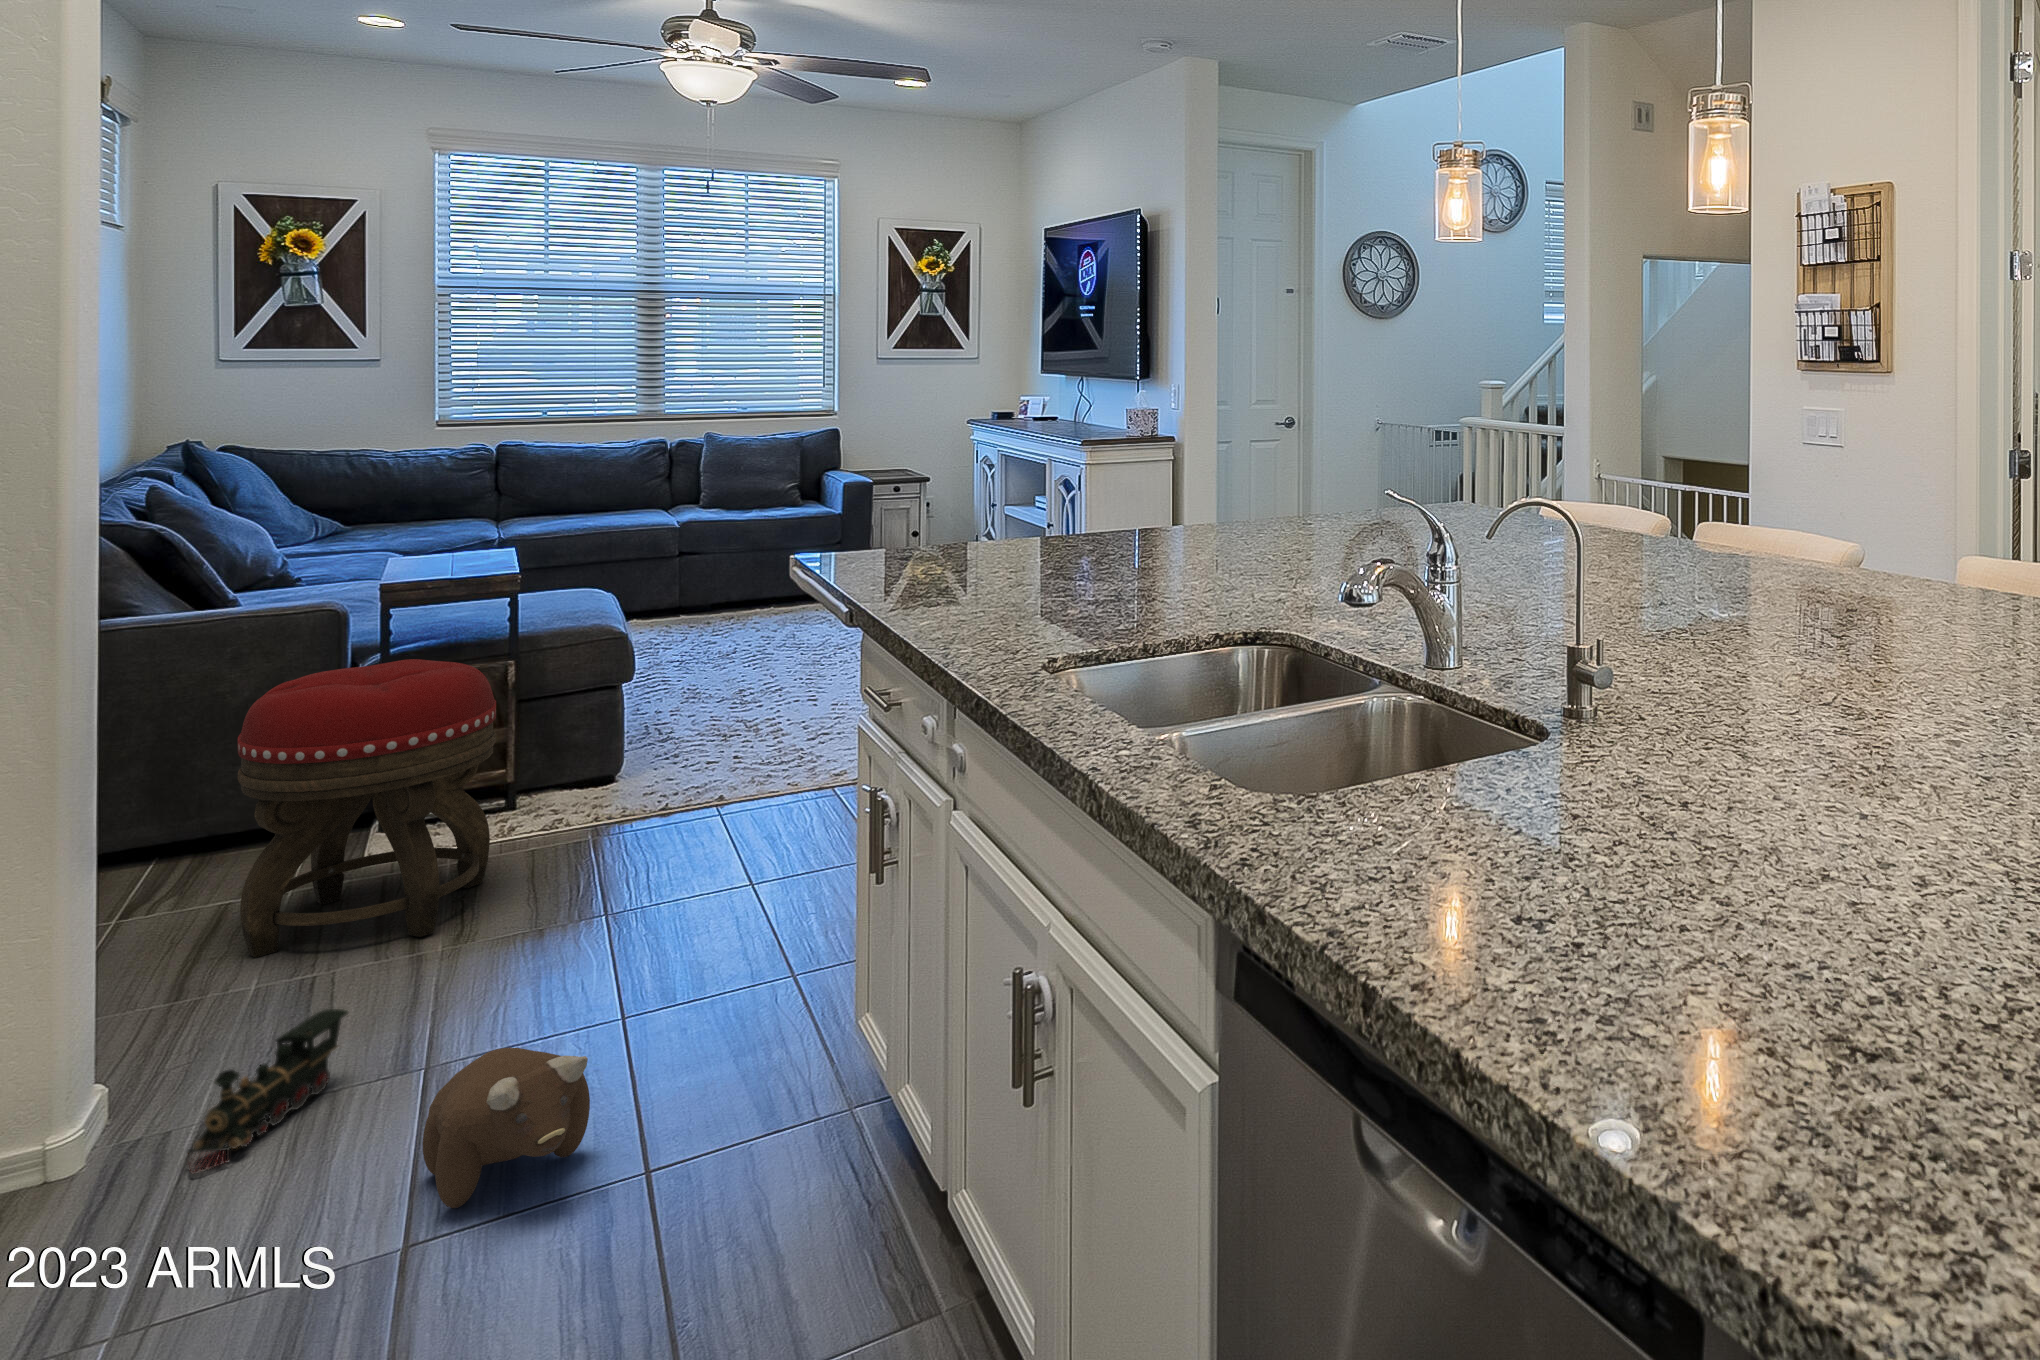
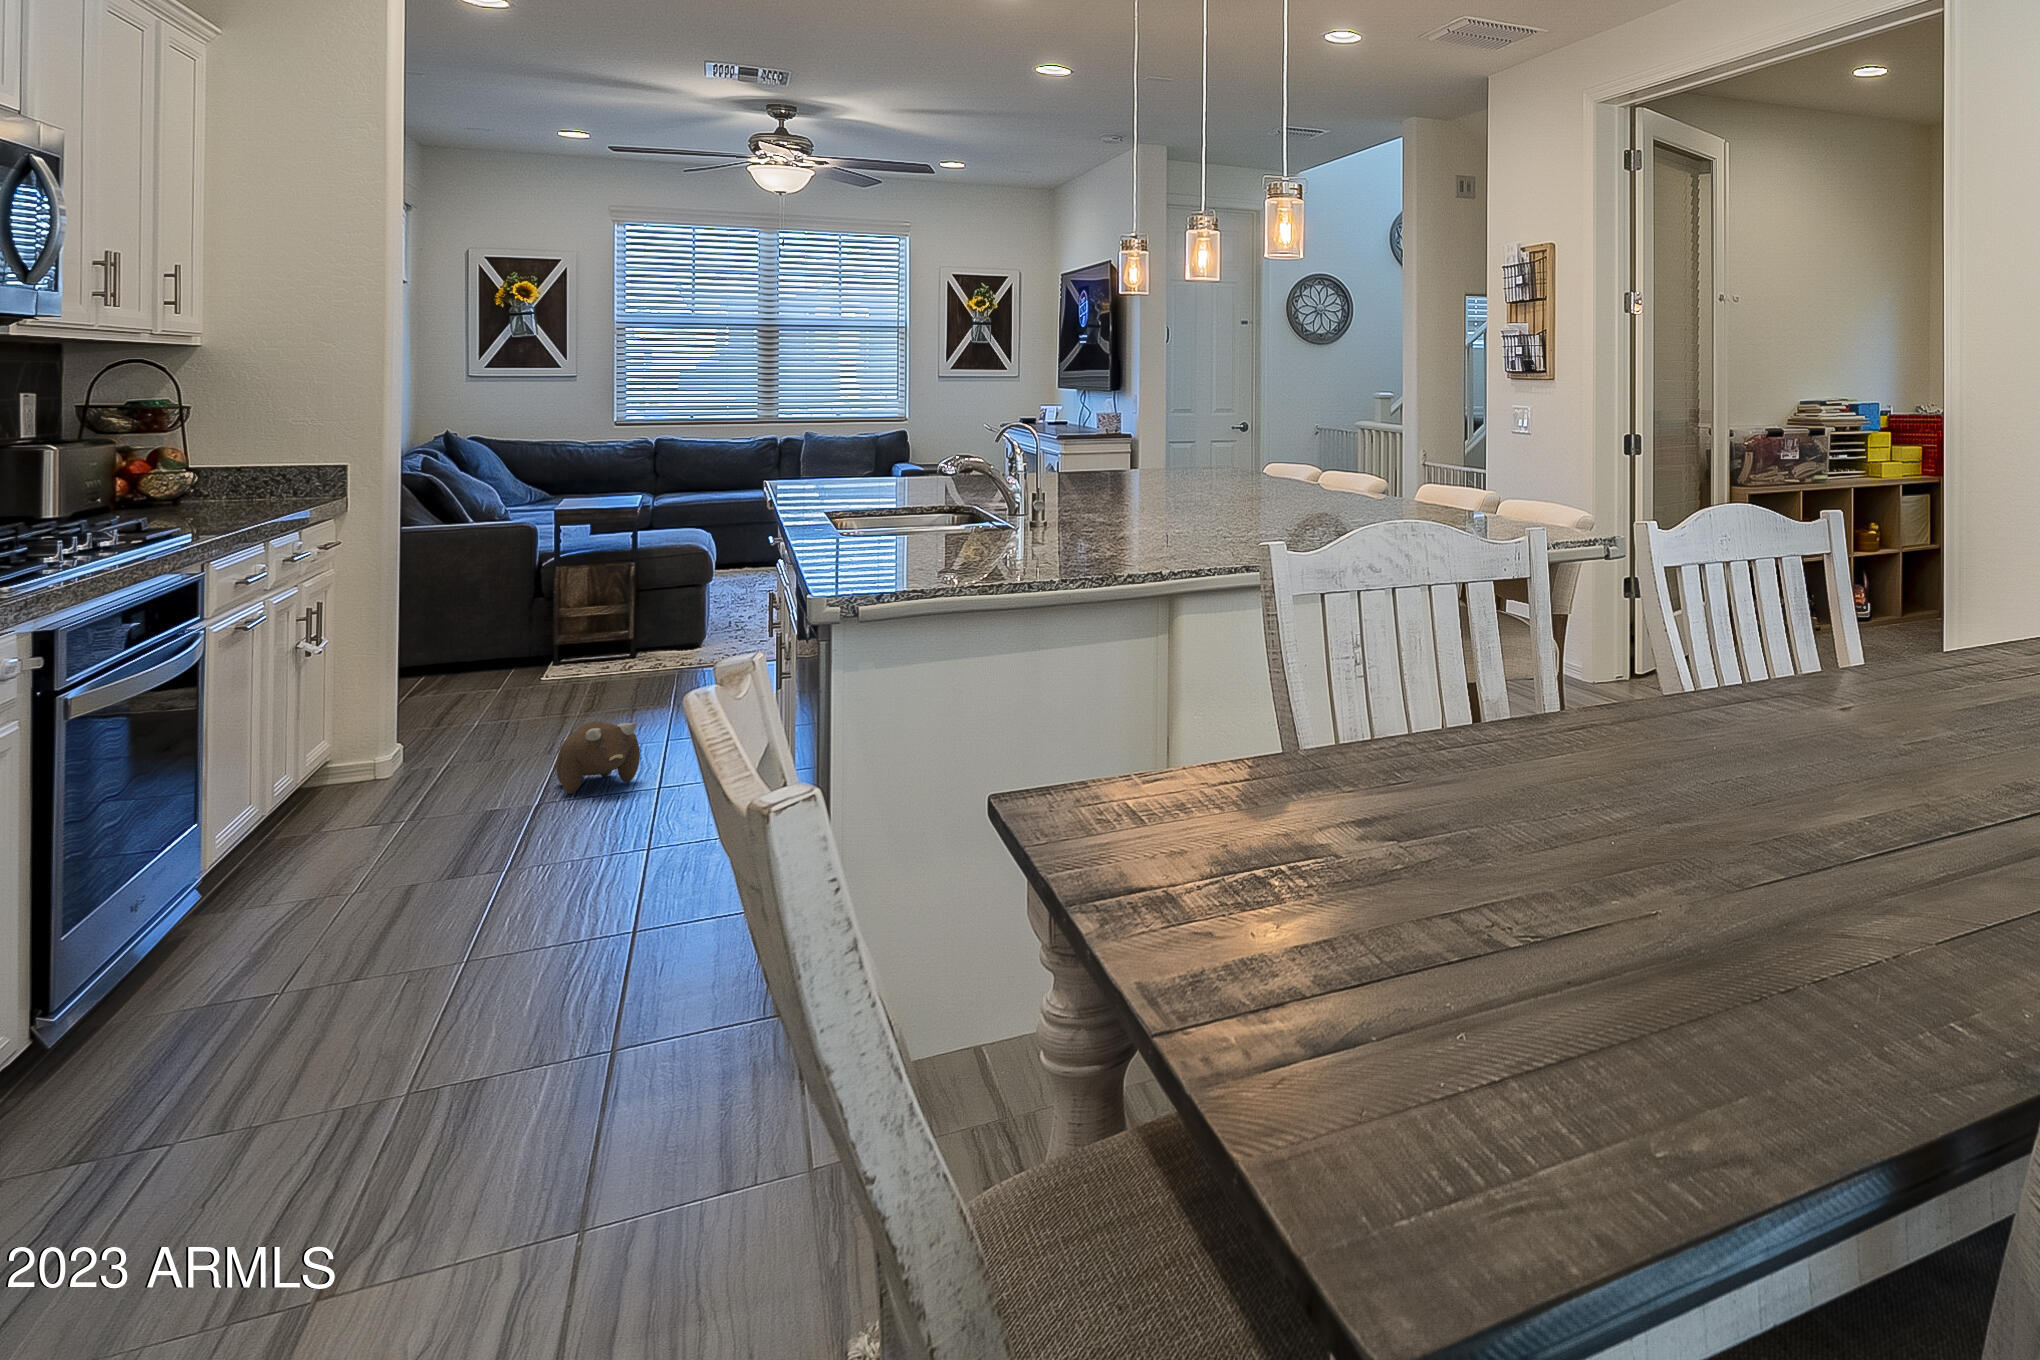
footstool: present [237,659,496,957] -> none [472,548,618,712]
toy train: present [187,1009,348,1174] -> none [444,716,526,778]

